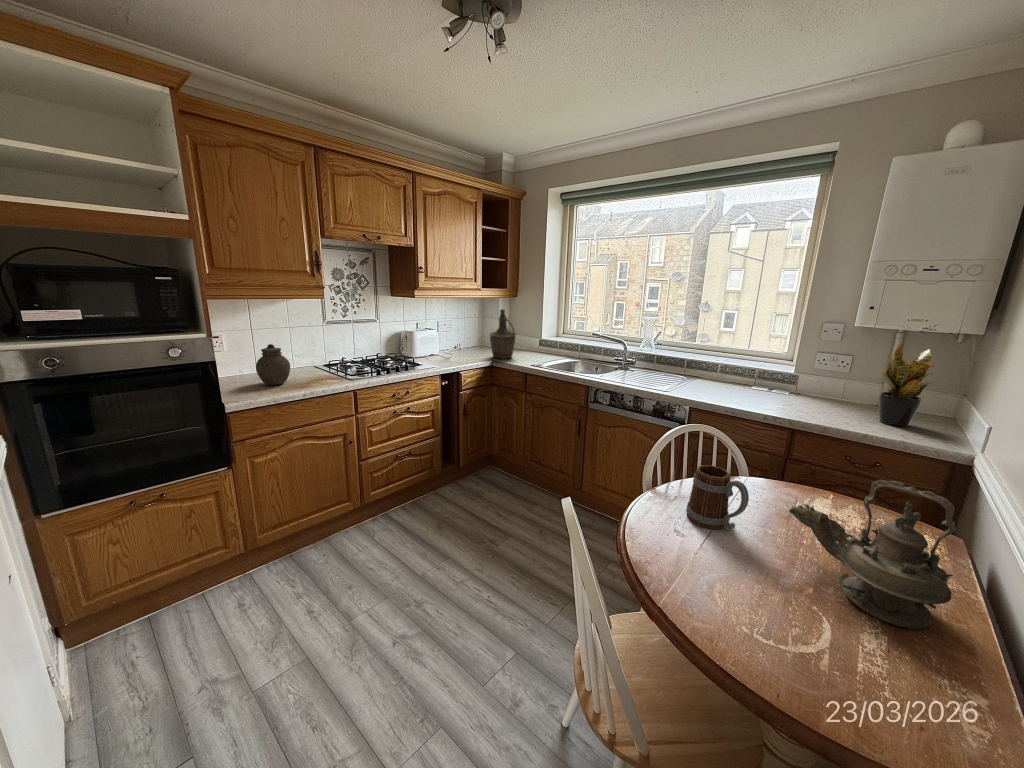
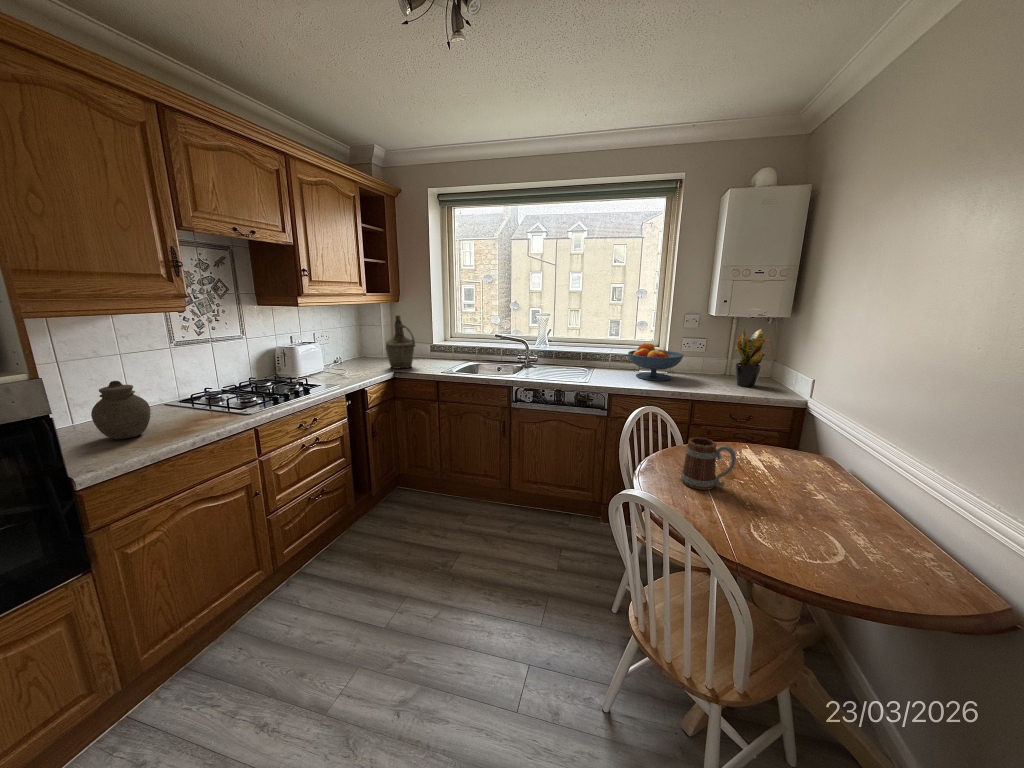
fruit bowl: none [730,355,805,402] -> present [628,343,684,381]
teapot: present [789,480,956,629] -> none [771,423,886,524]

